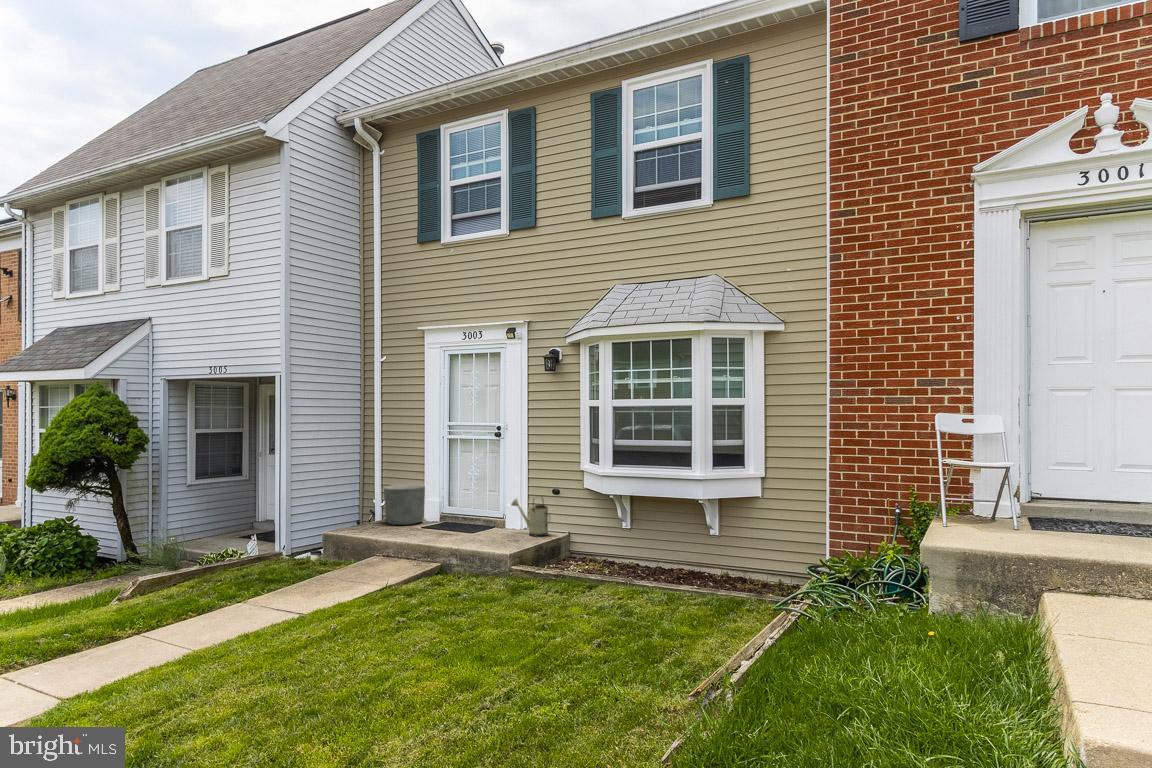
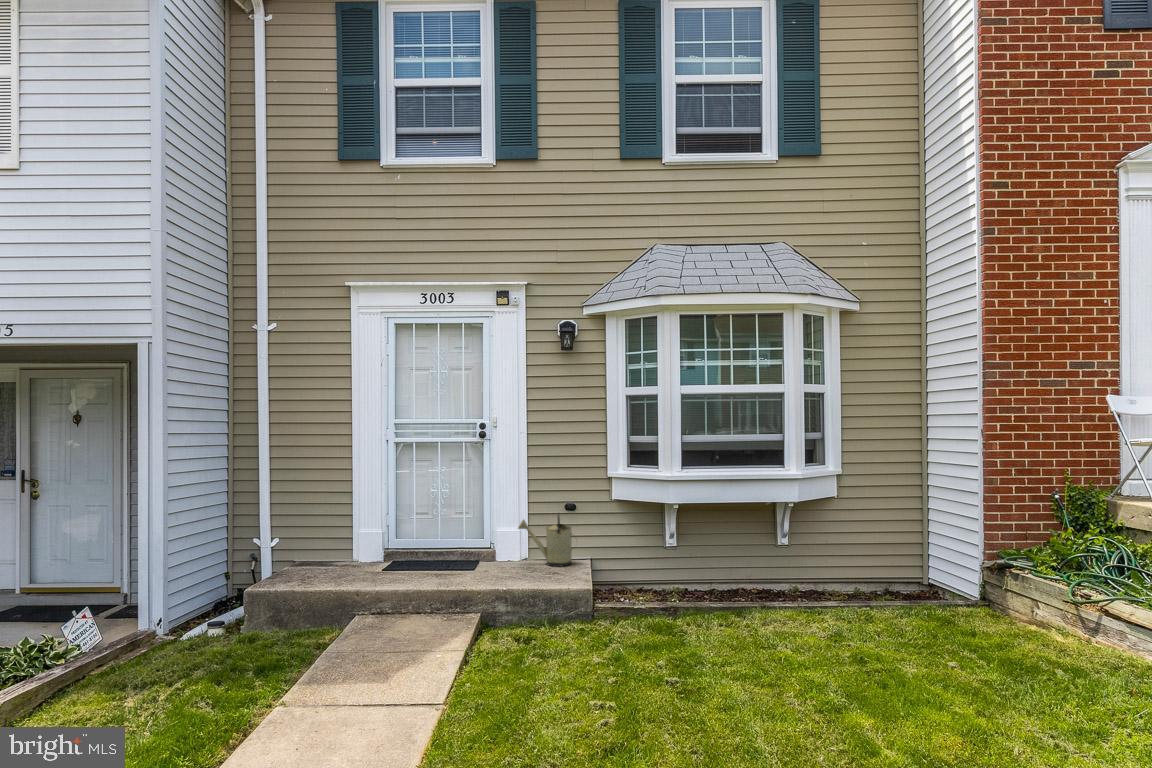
planter: present [384,484,425,525] -> none [301,511,363,574]

